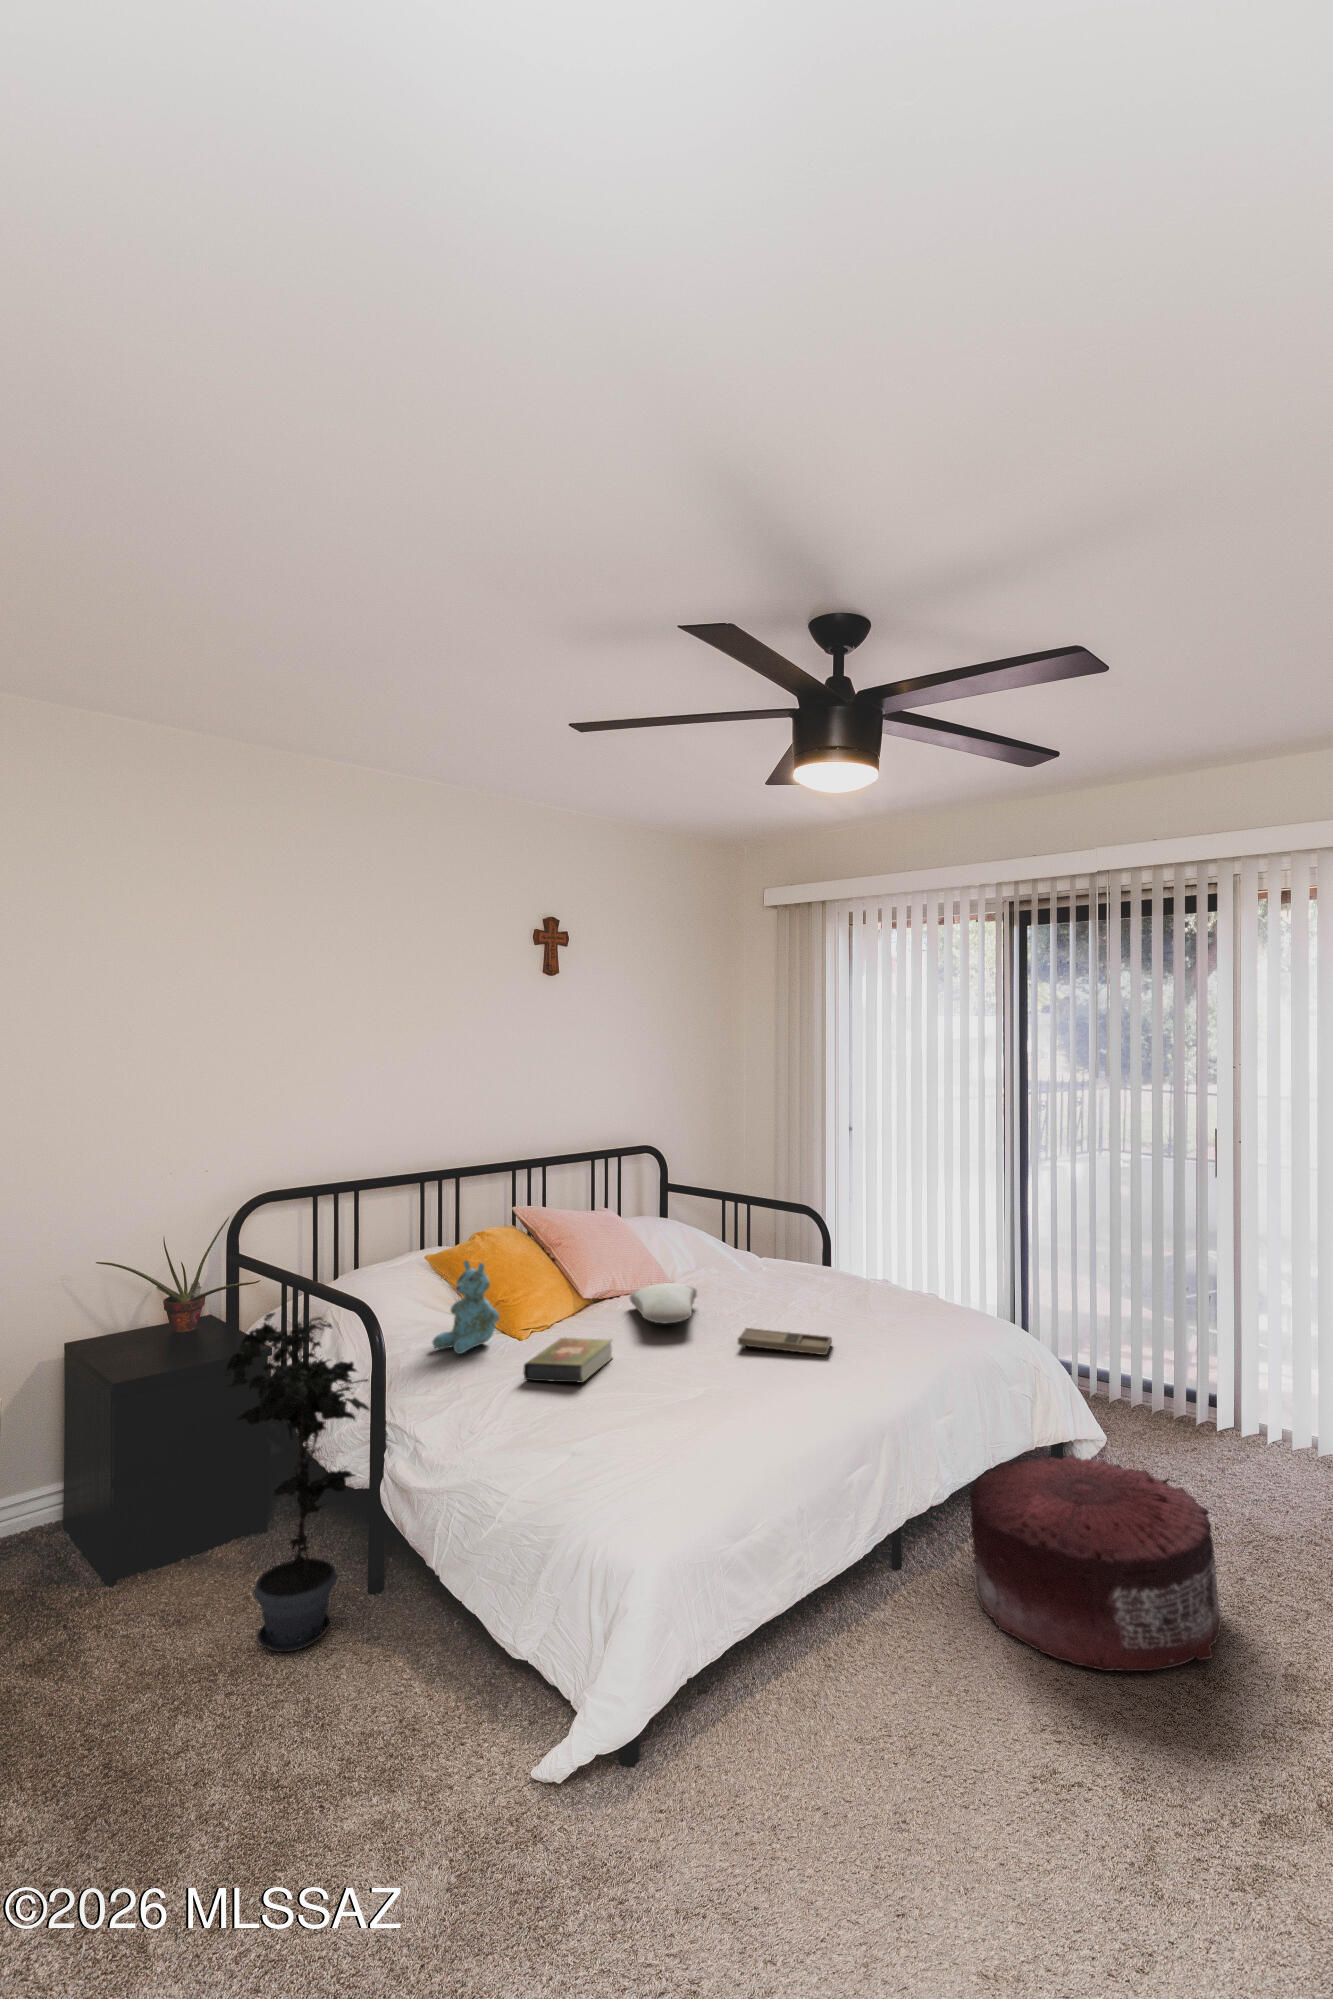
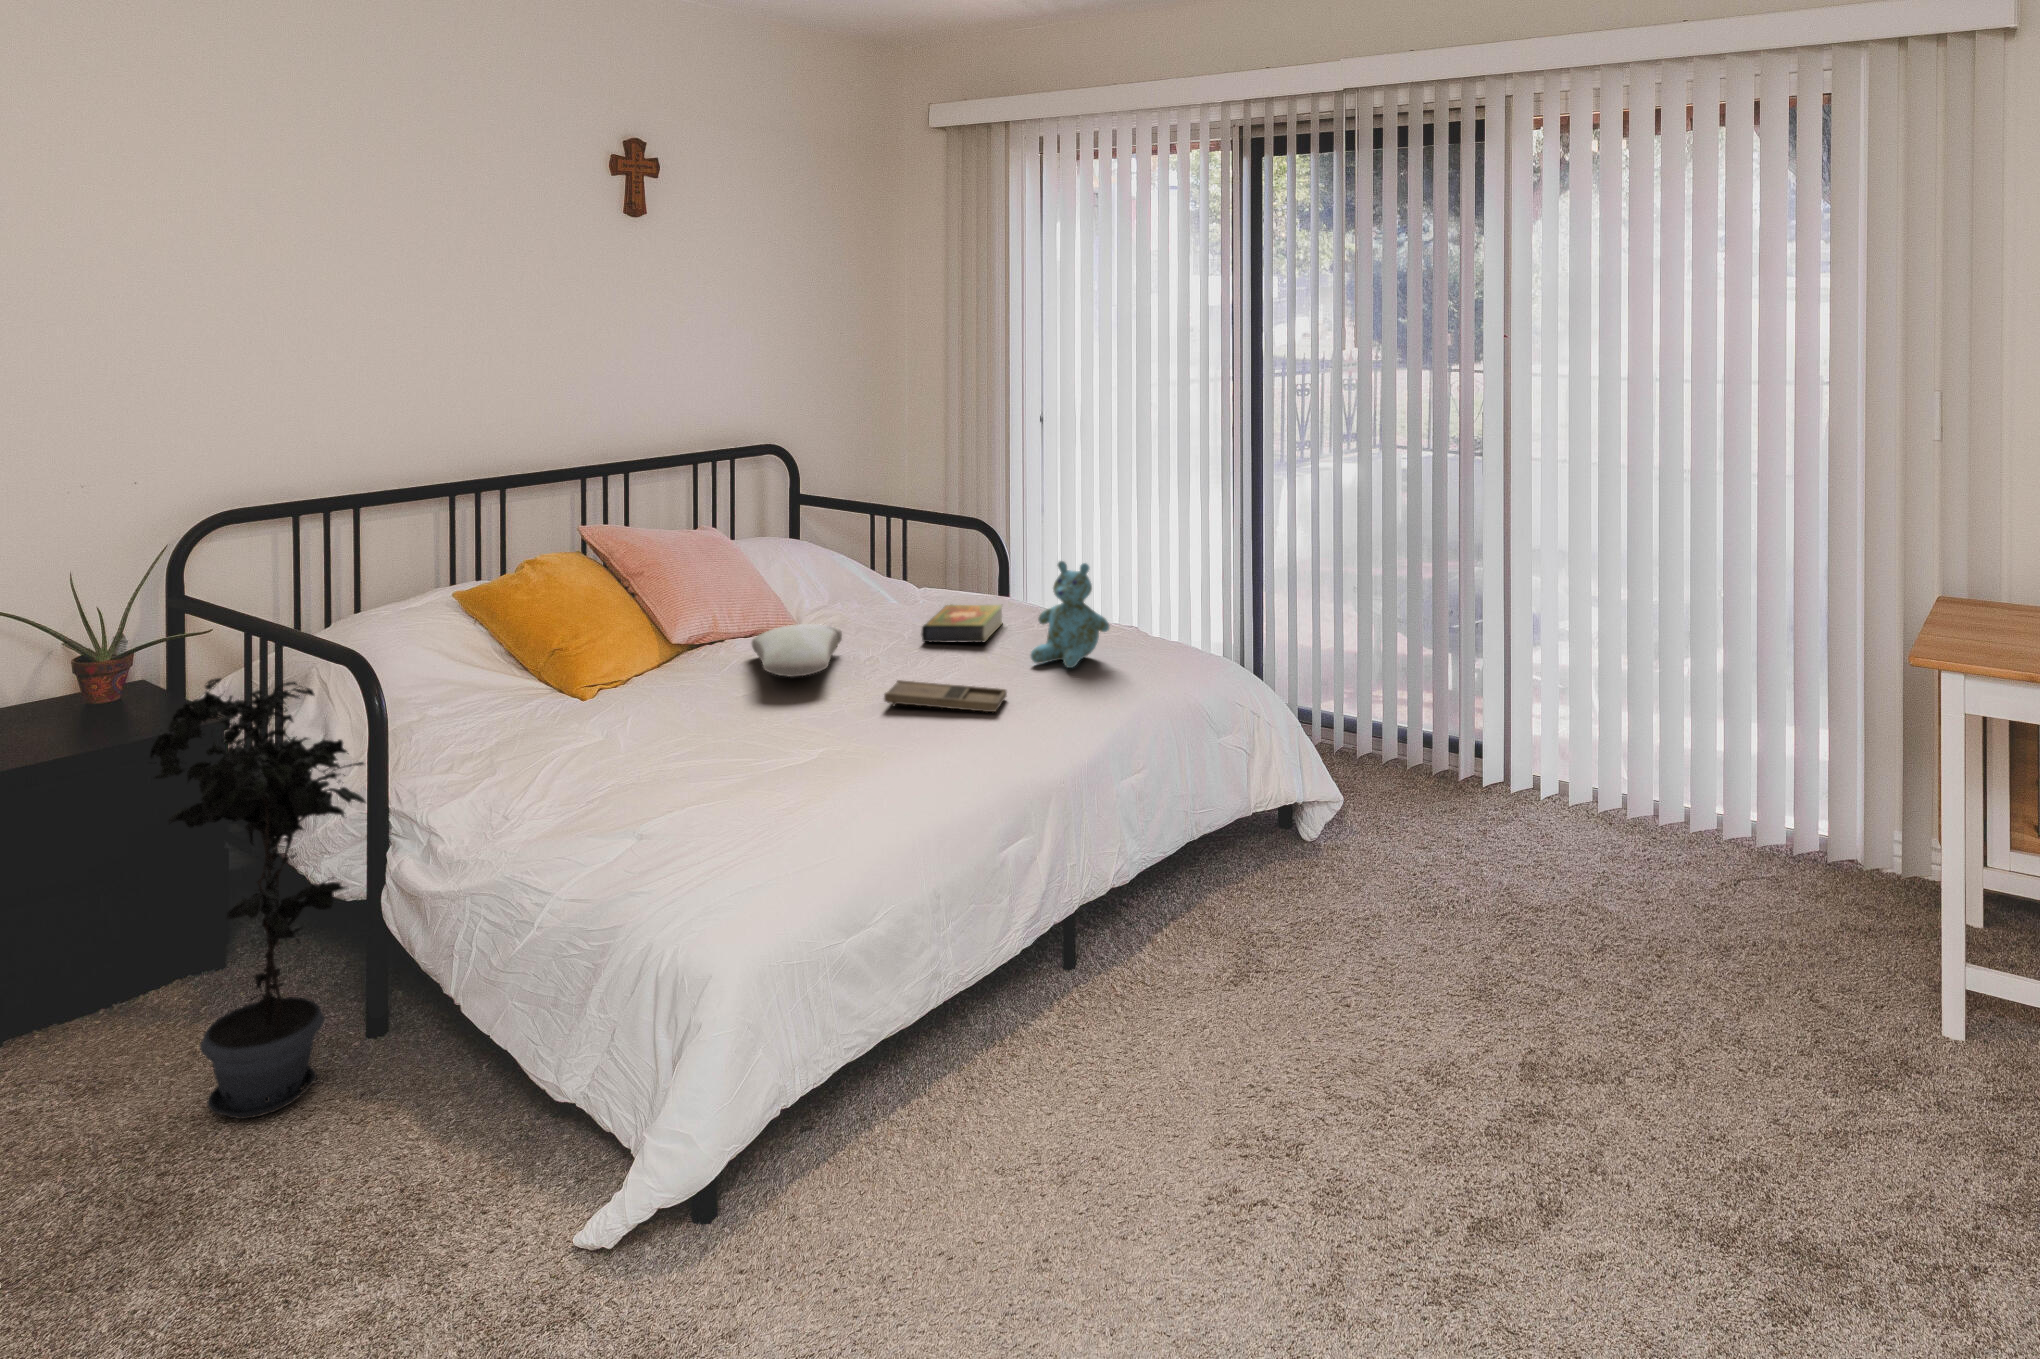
stuffed bear: present [433,1261,499,1354] -> present [1031,561,1109,668]
book: present [523,1338,612,1383] -> present [921,604,1002,643]
pouf: present [970,1453,1222,1671] -> none [1156,820,1434,1068]

